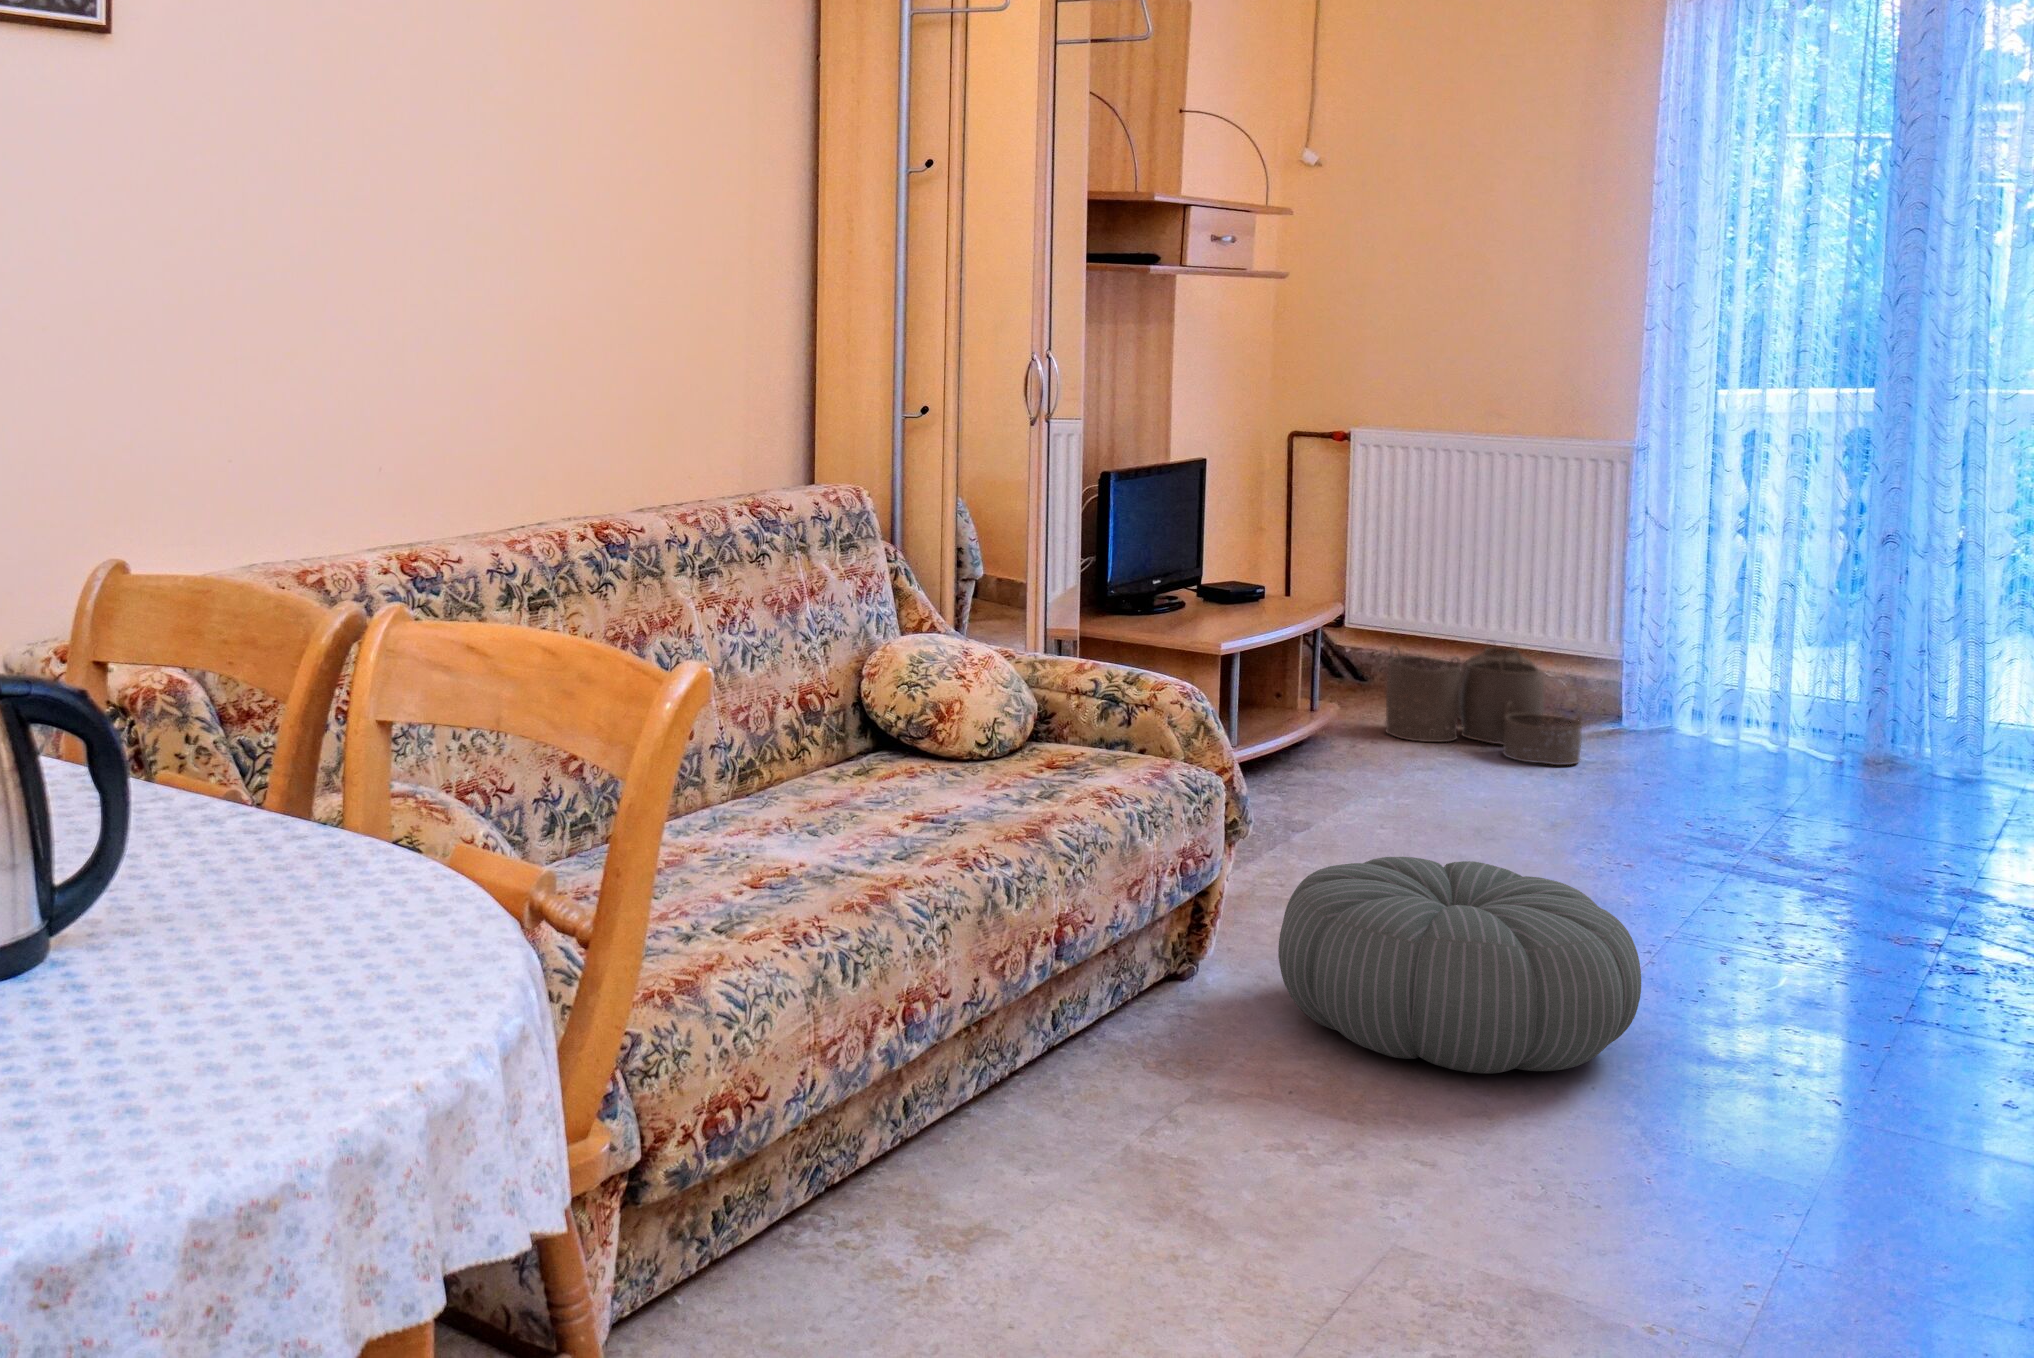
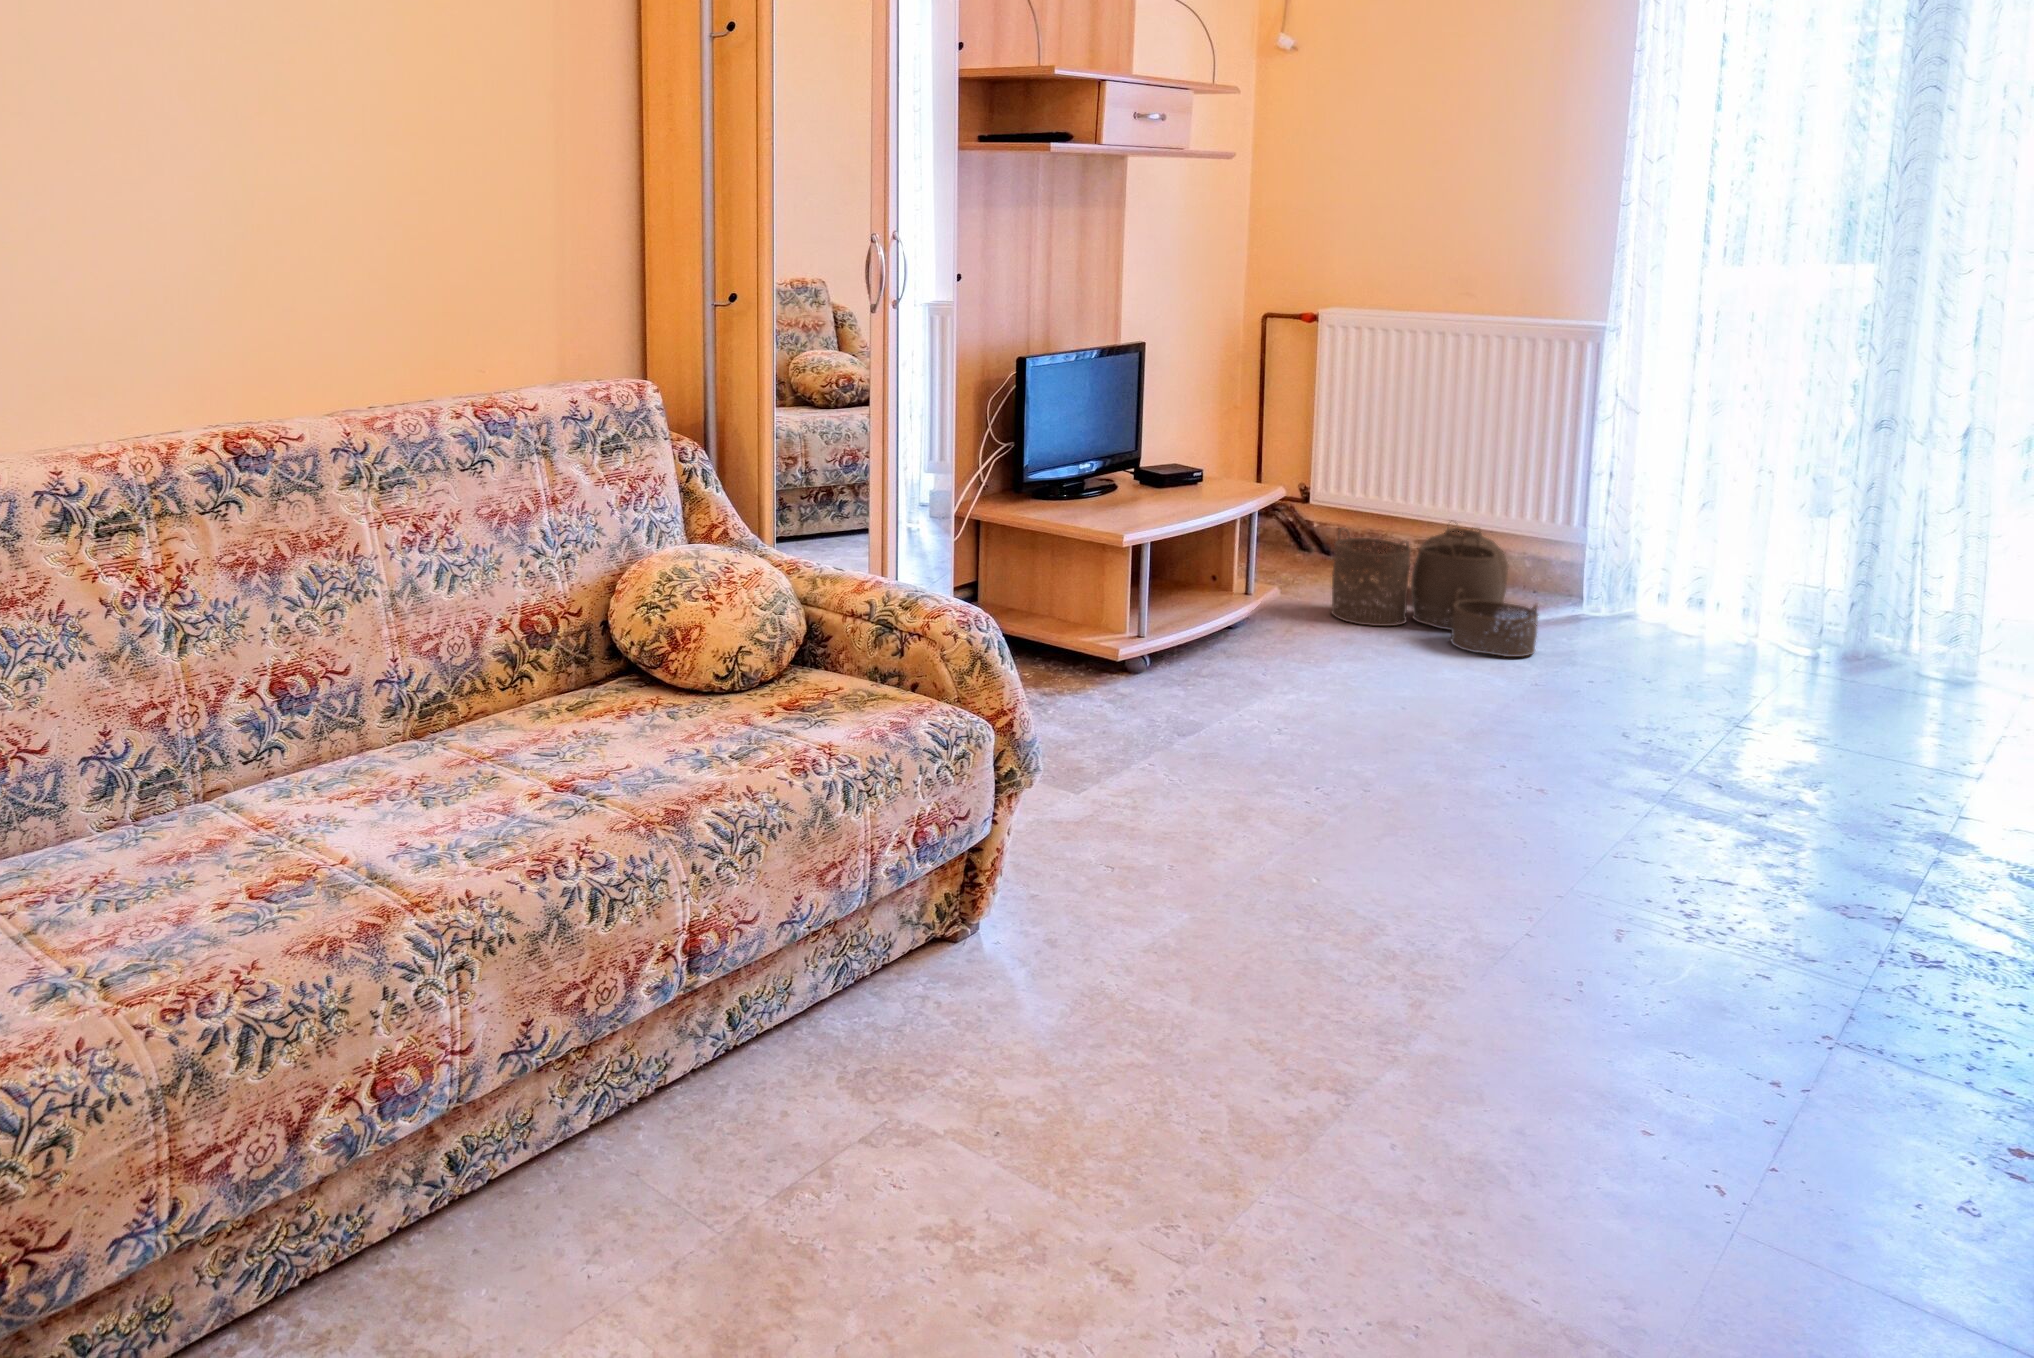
pouf: present [1278,857,1641,1074] -> none [1036,823,1502,1147]

